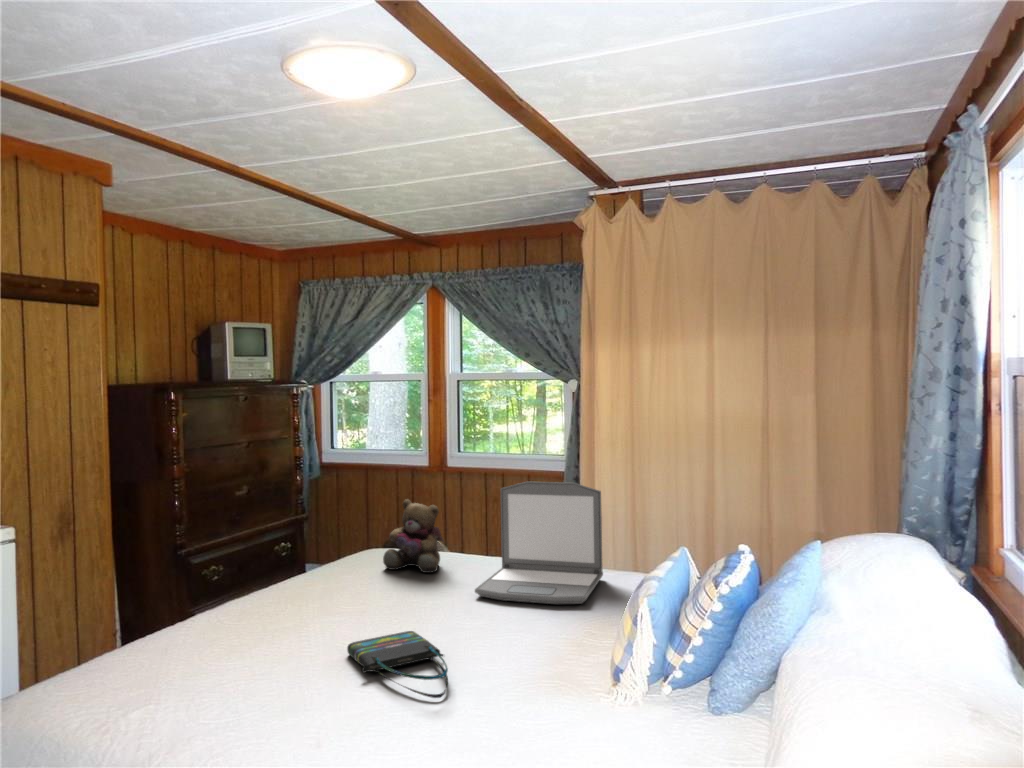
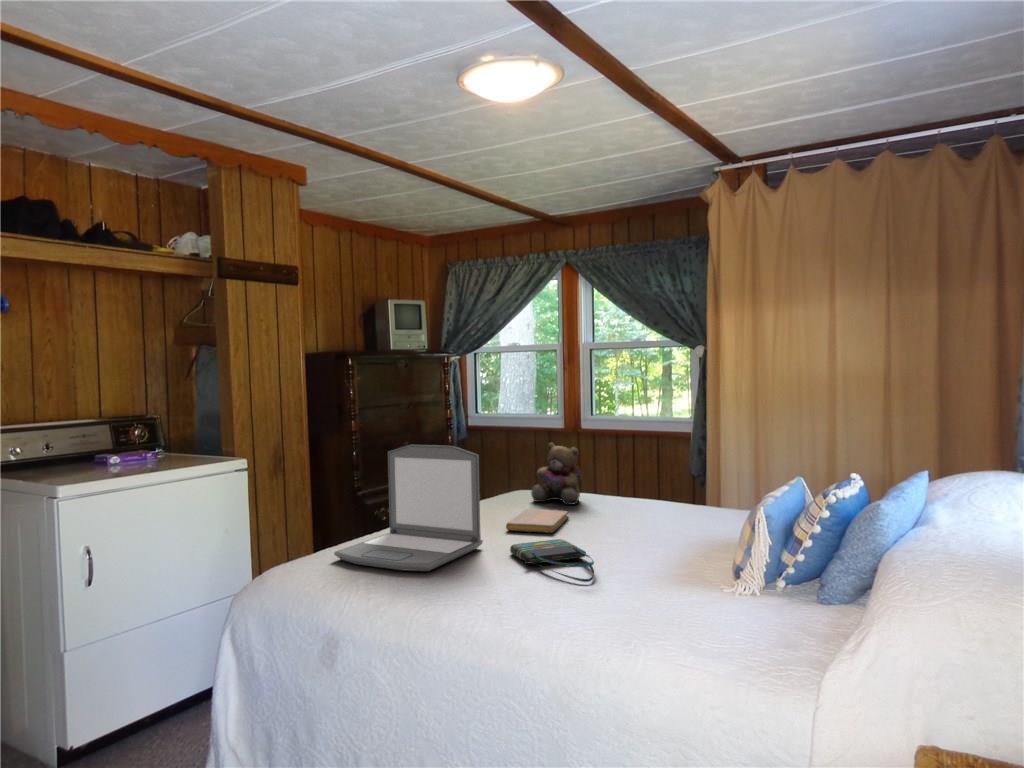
laptop: present [475,482,603,604] -> present [334,445,483,571]
notebook: none [347,584,425,618] -> present [506,509,568,533]

